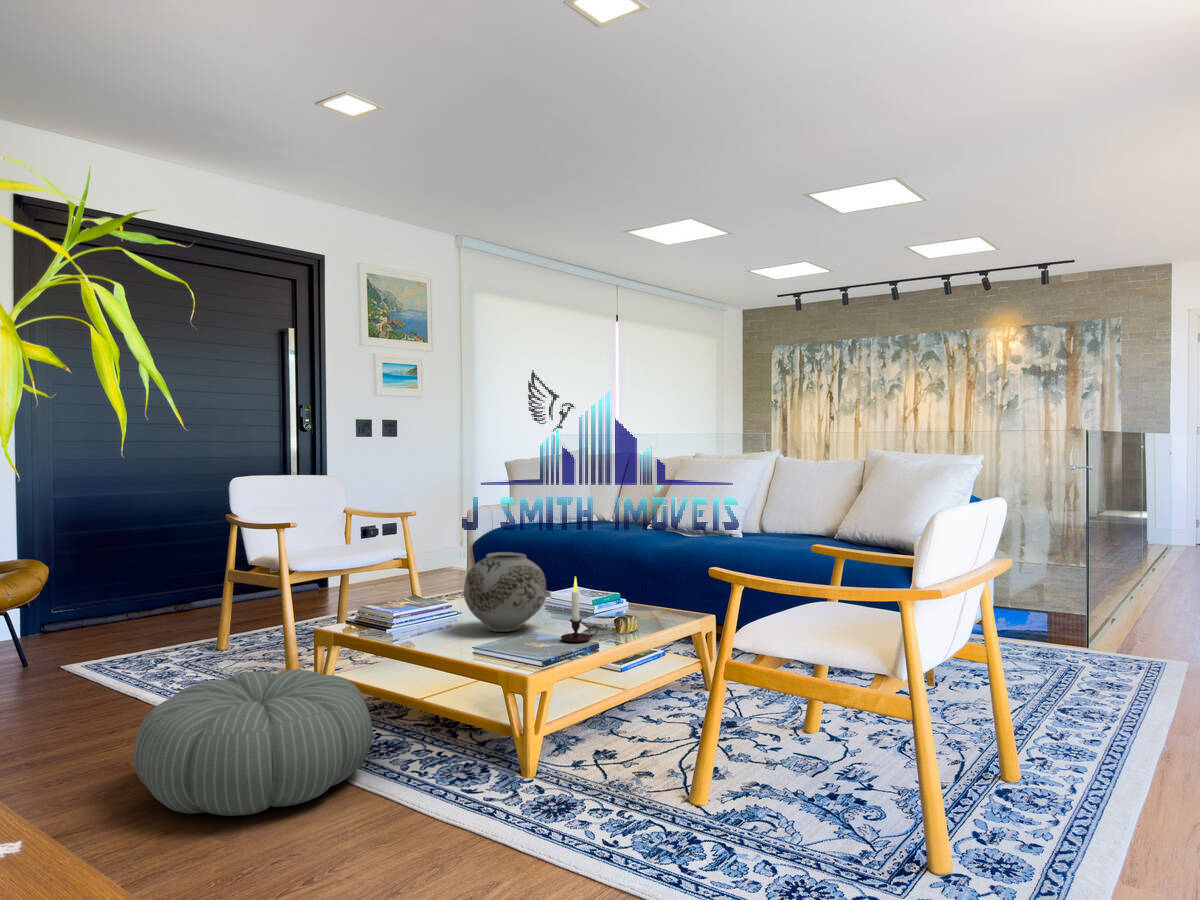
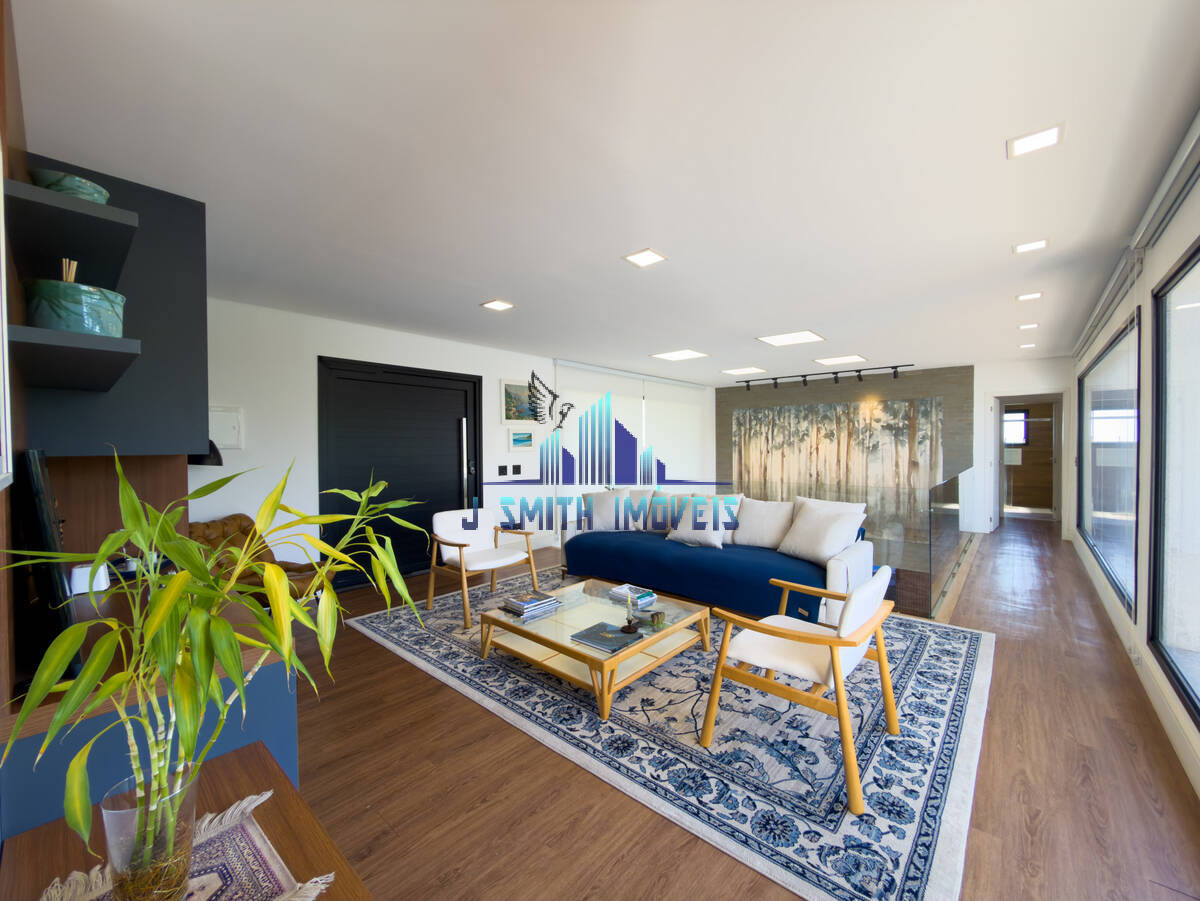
vase: present [464,552,547,632] -> none [565,573,612,621]
pouf: present [134,669,372,816] -> none [385,646,515,745]

